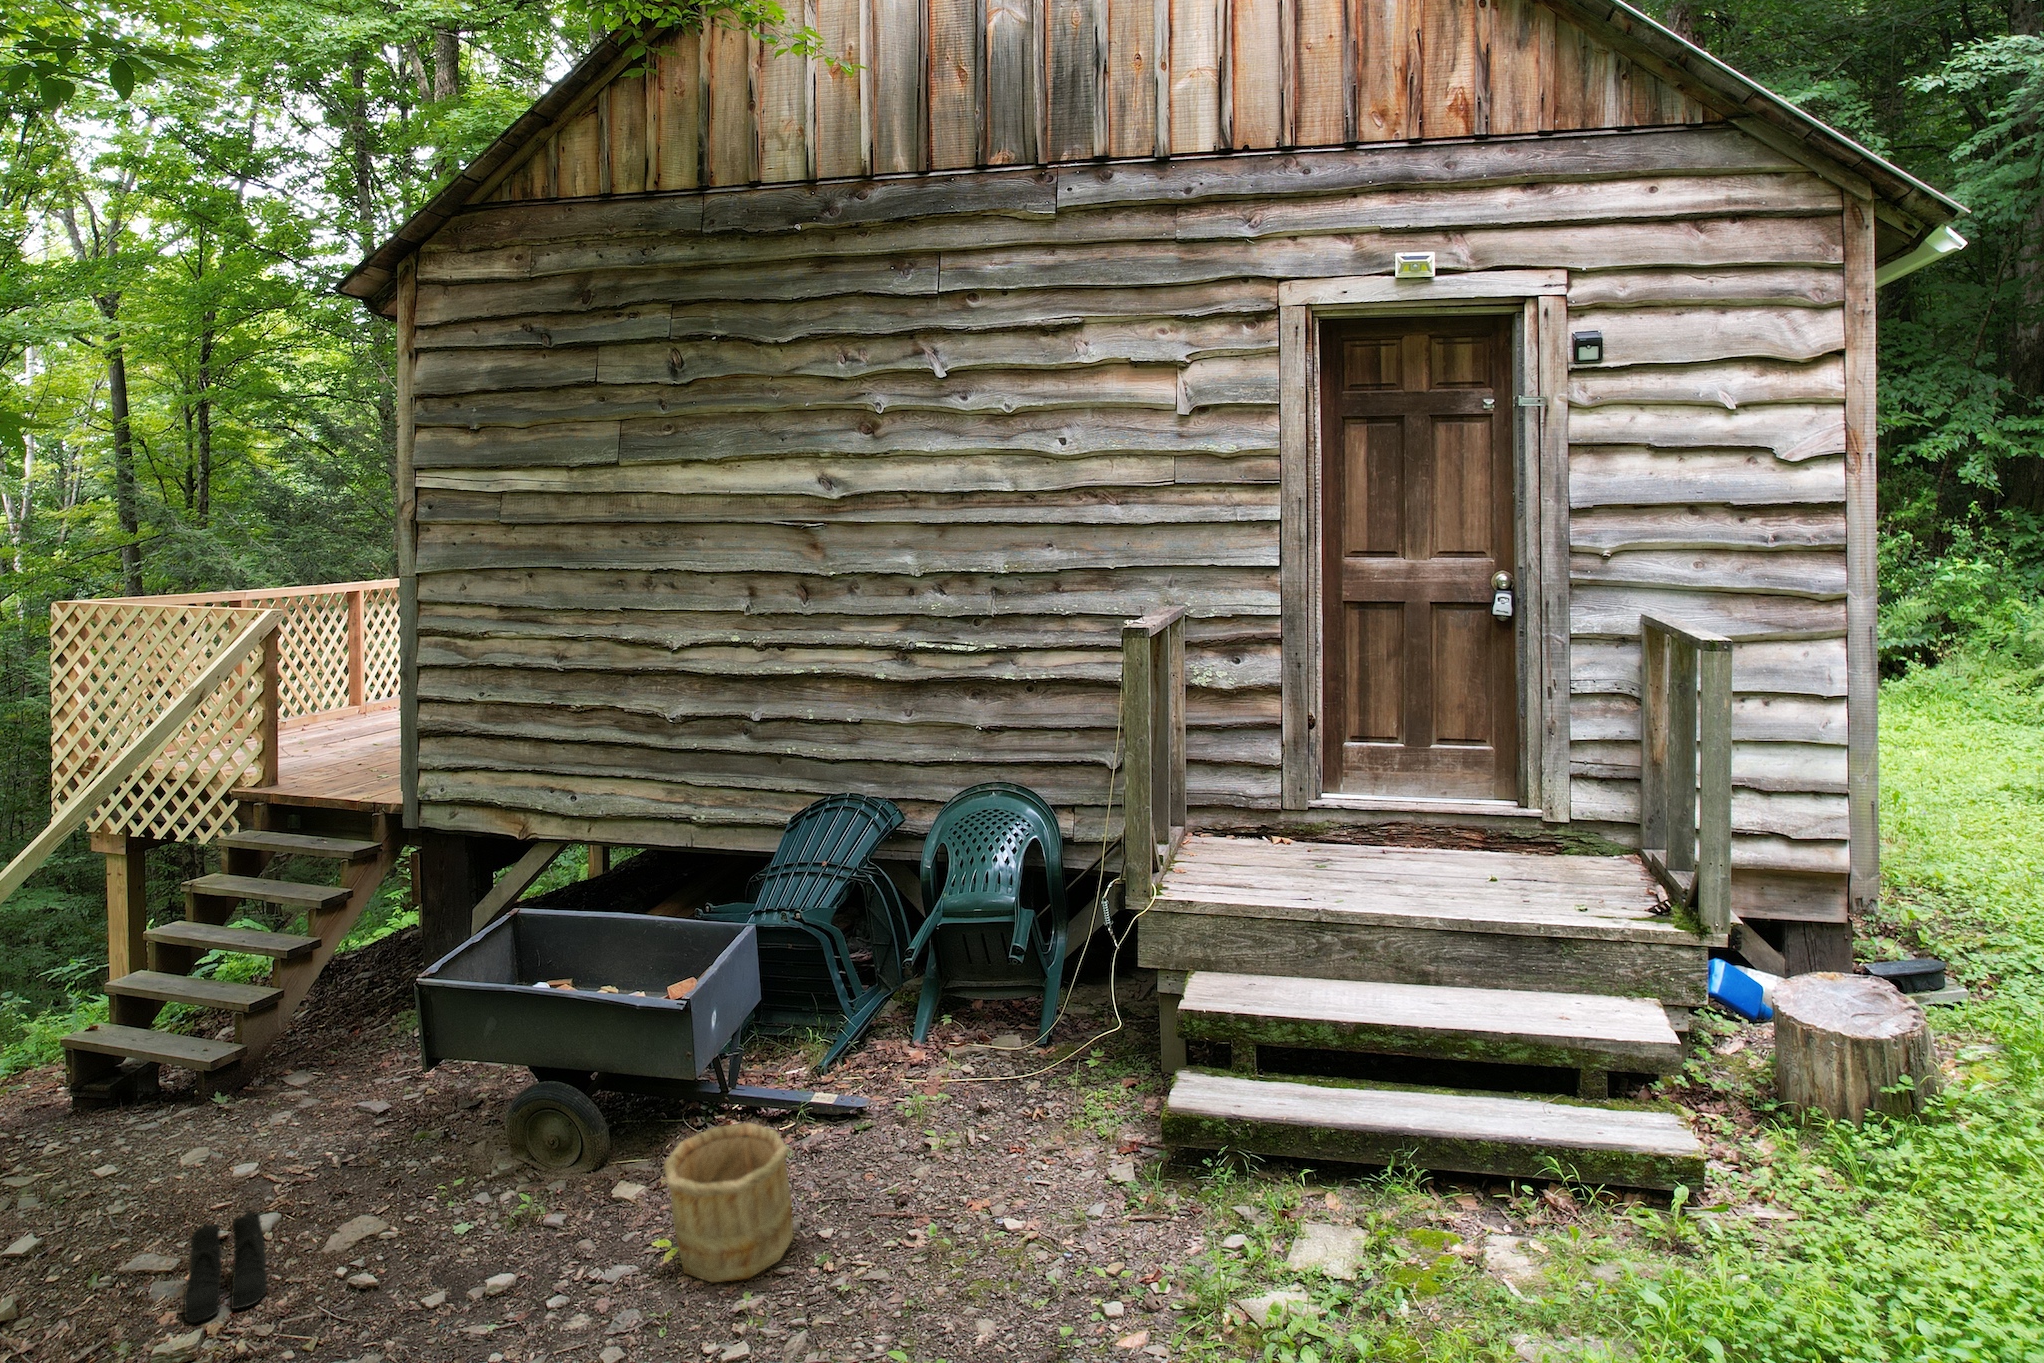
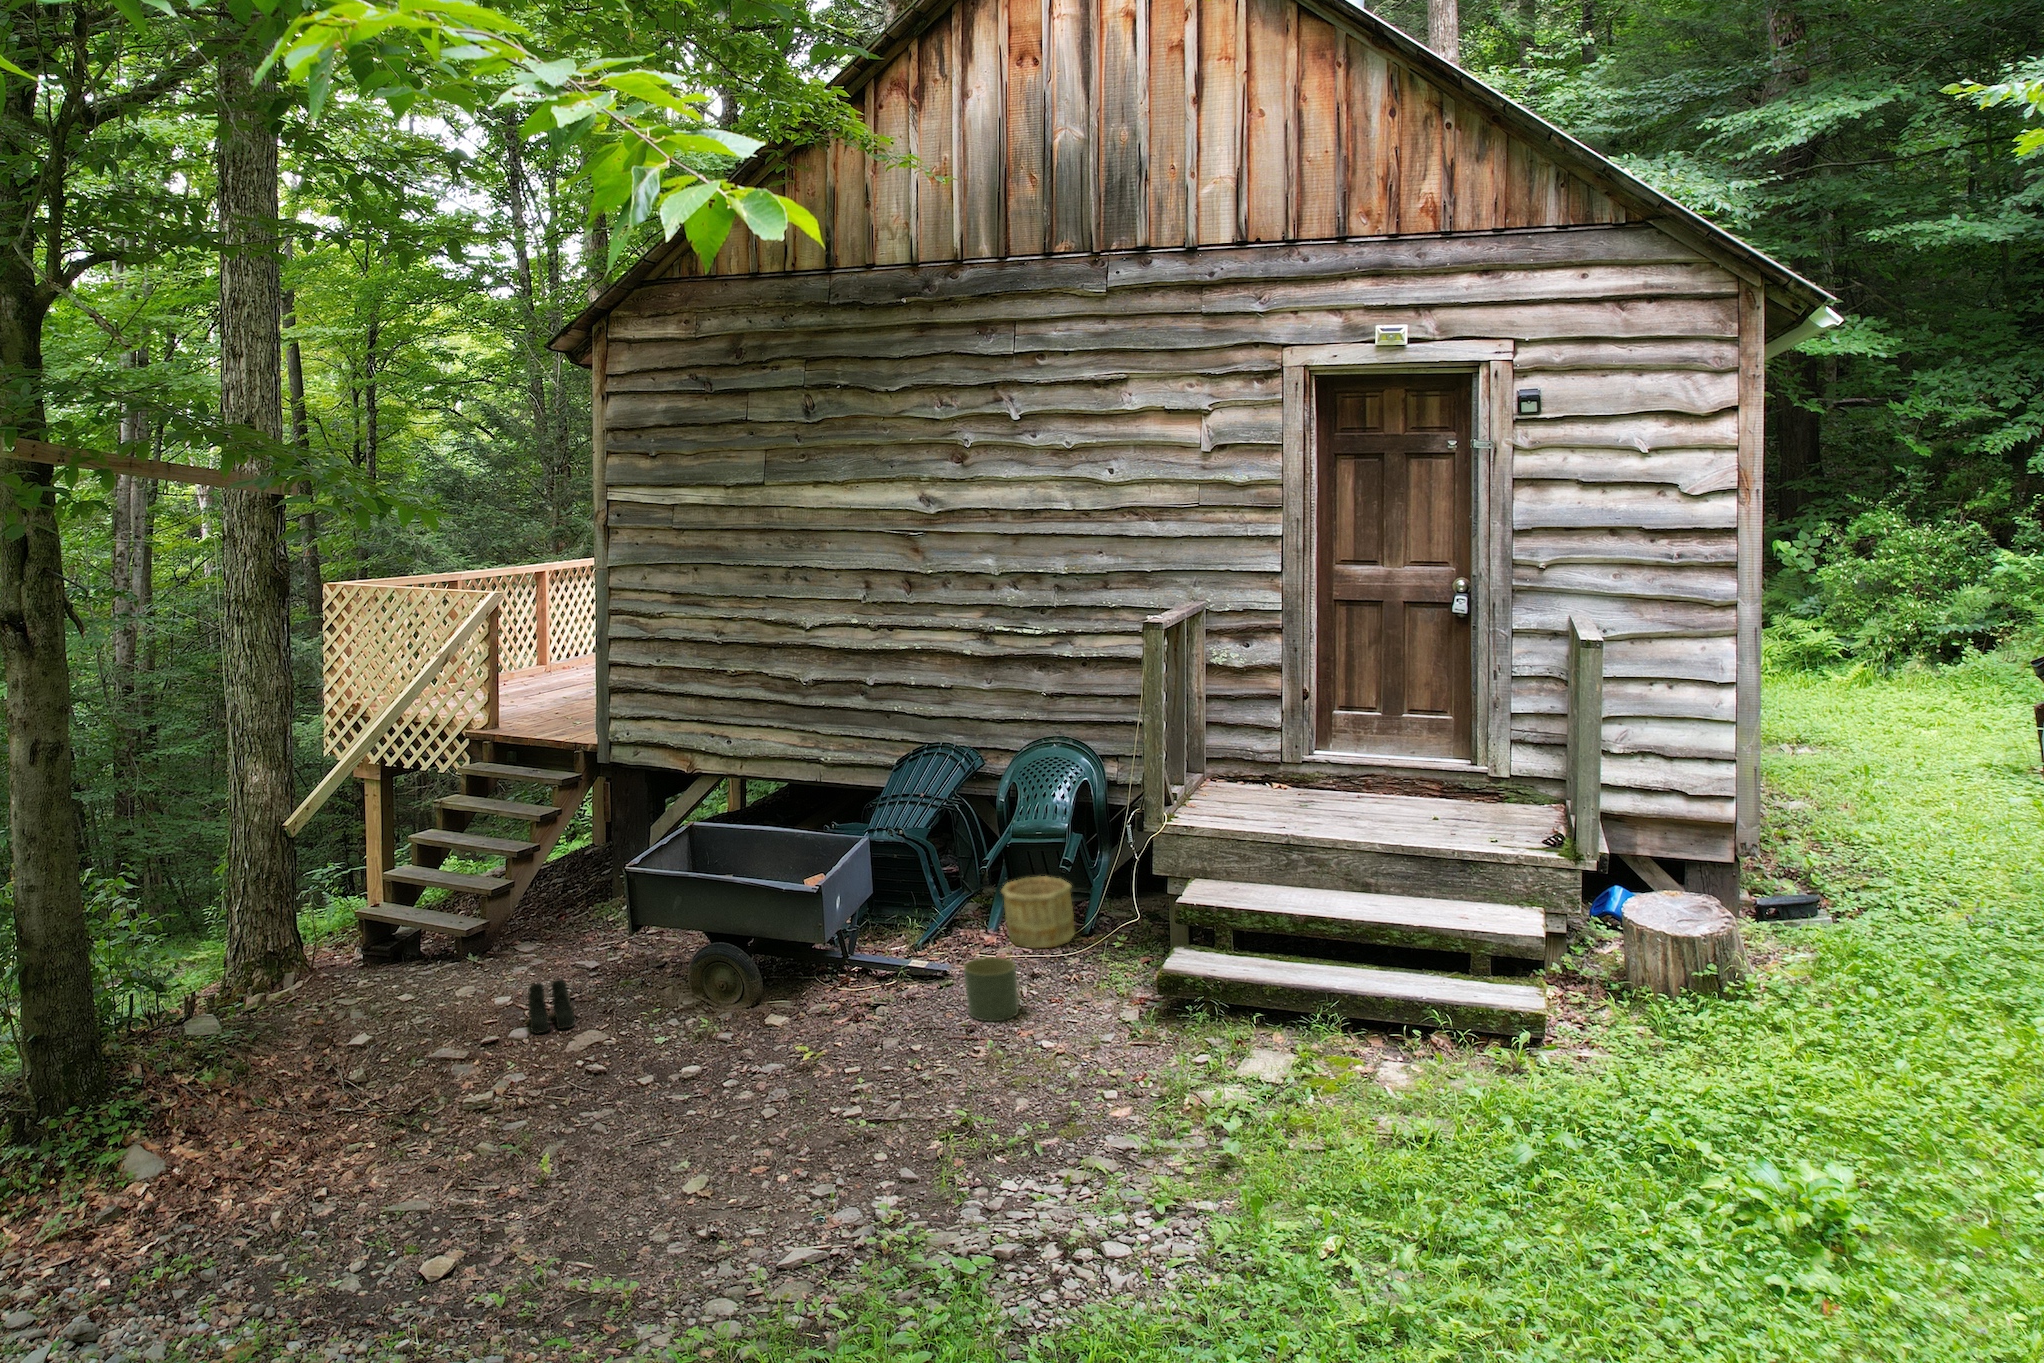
wooden bucket: present [663,1122,794,1282] -> present [1001,876,1075,948]
planter: none [890,1143,974,1260] -> present [964,957,1019,1021]

